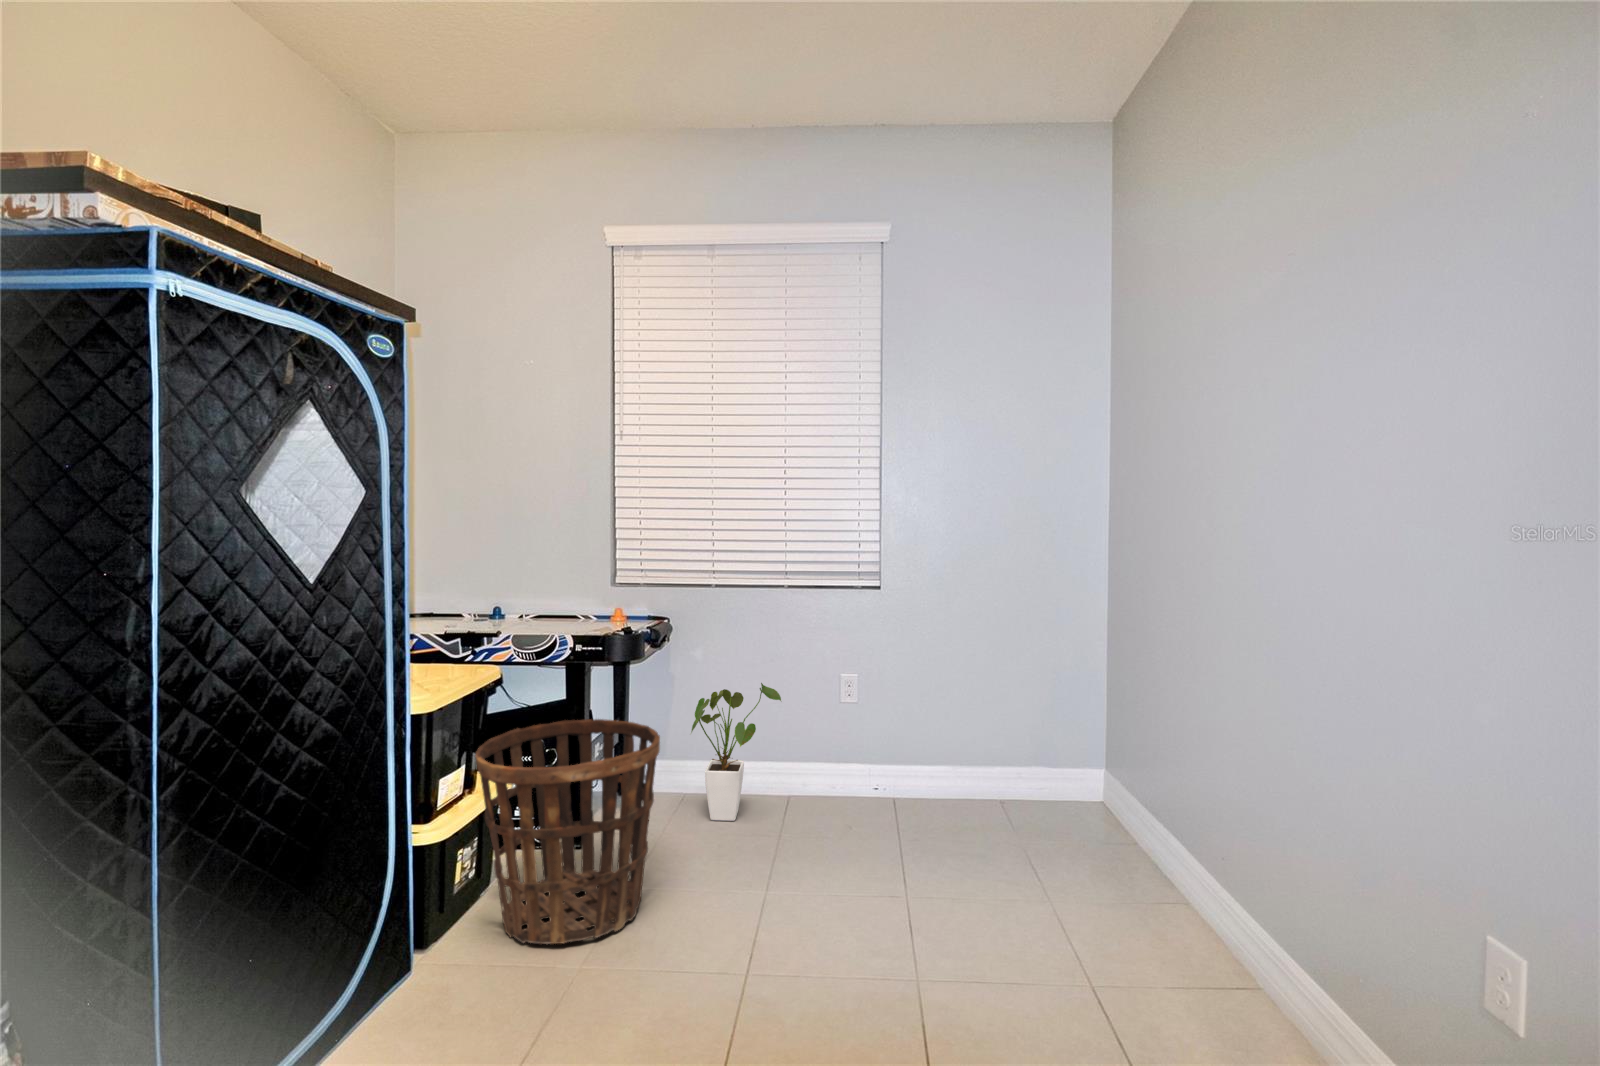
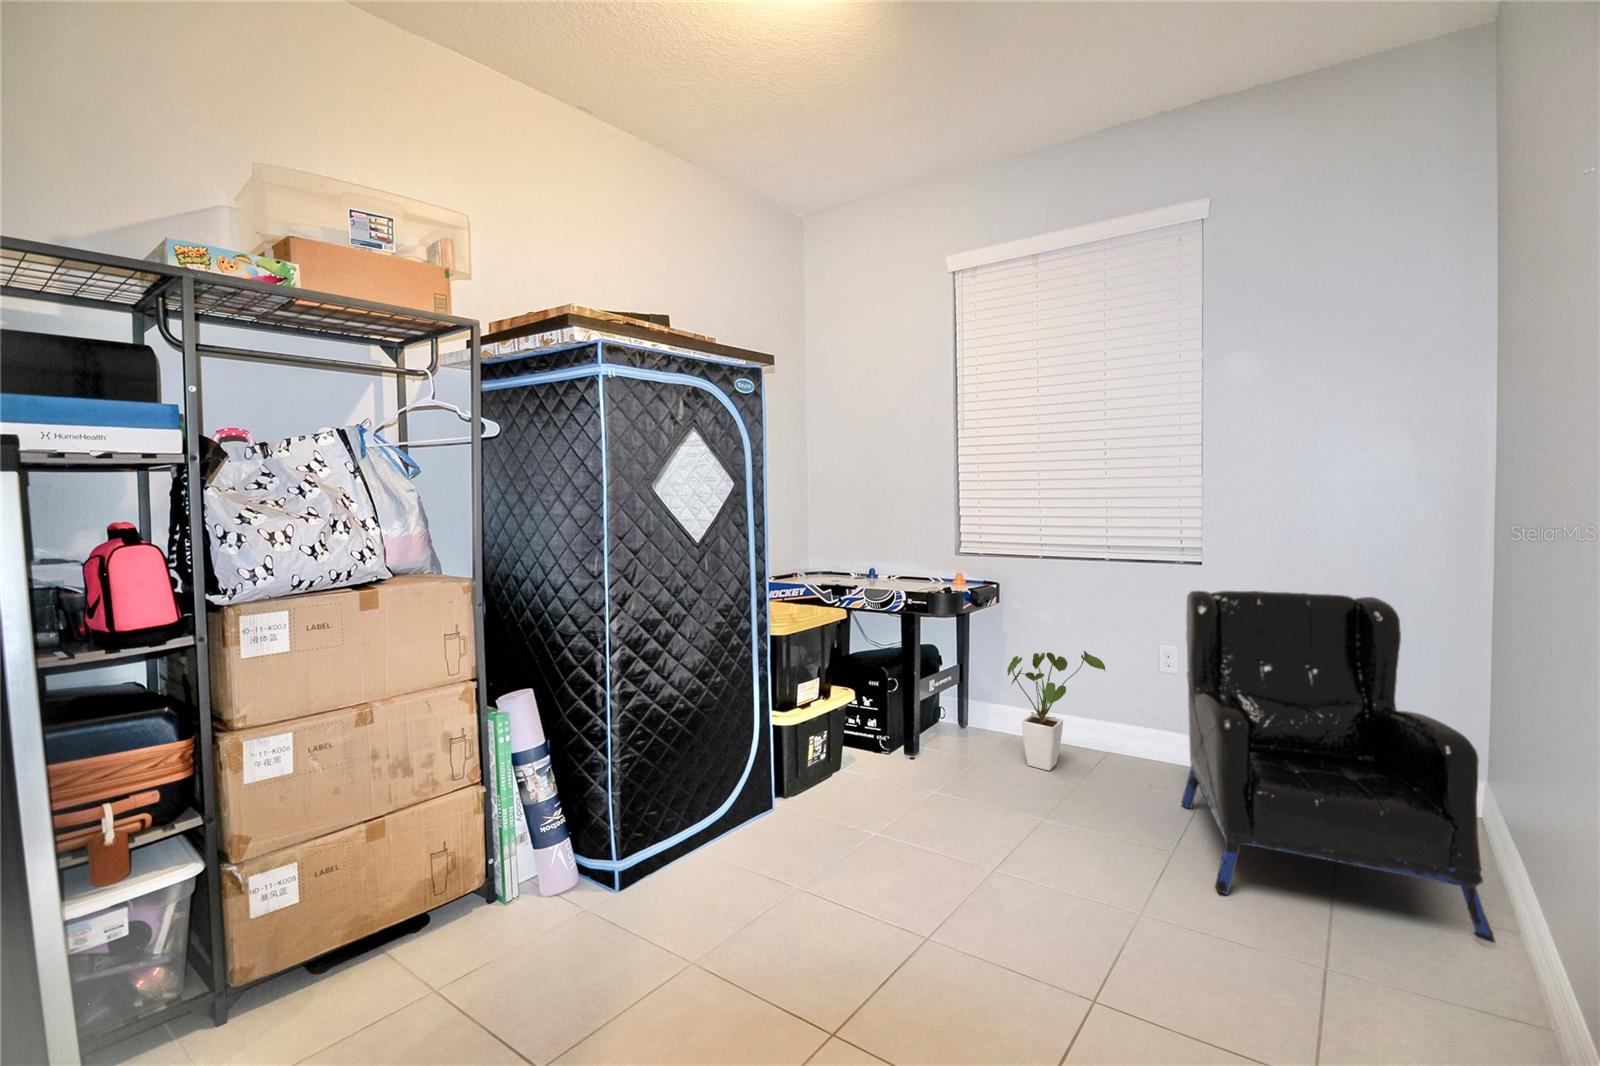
armchair: none [859,608,1094,900] -> present [1181,591,1495,942]
basket: present [475,719,660,944] -> none [819,658,956,827]

